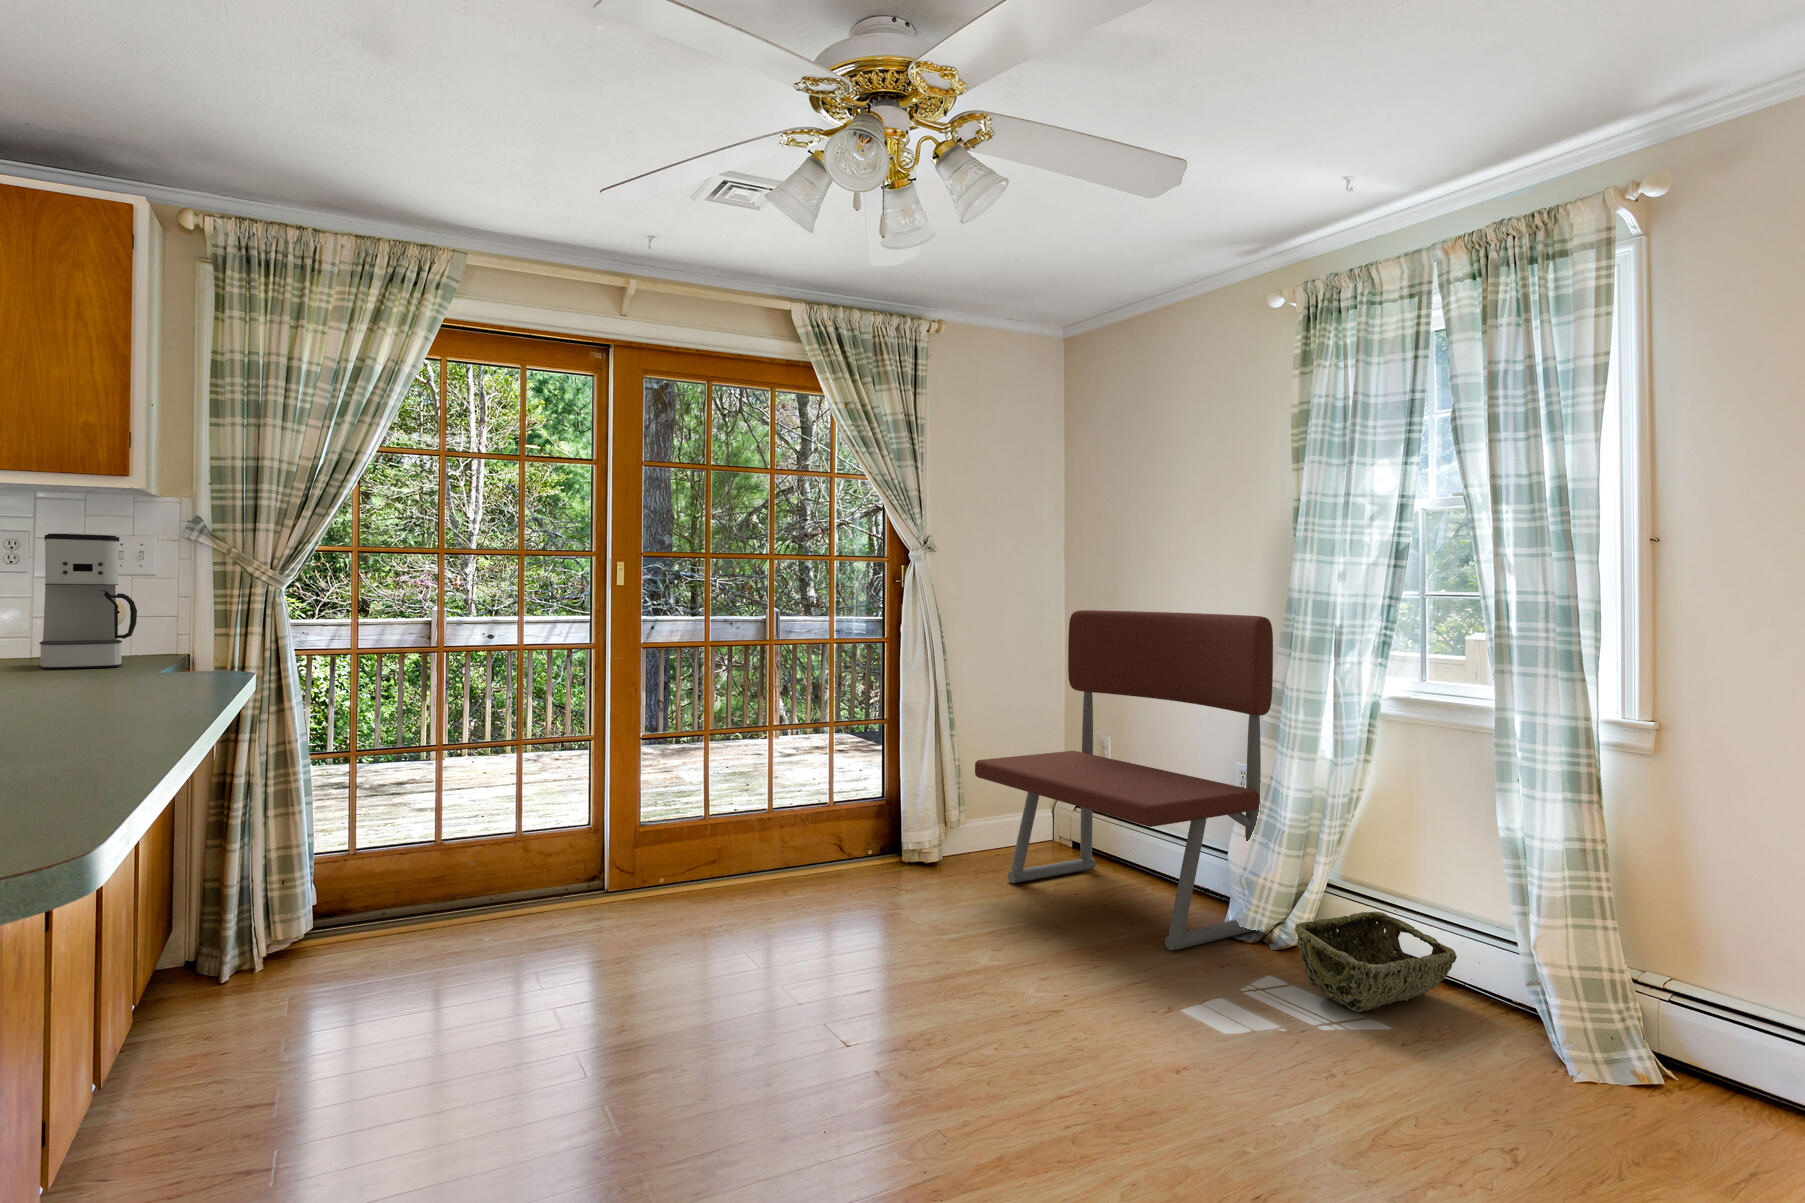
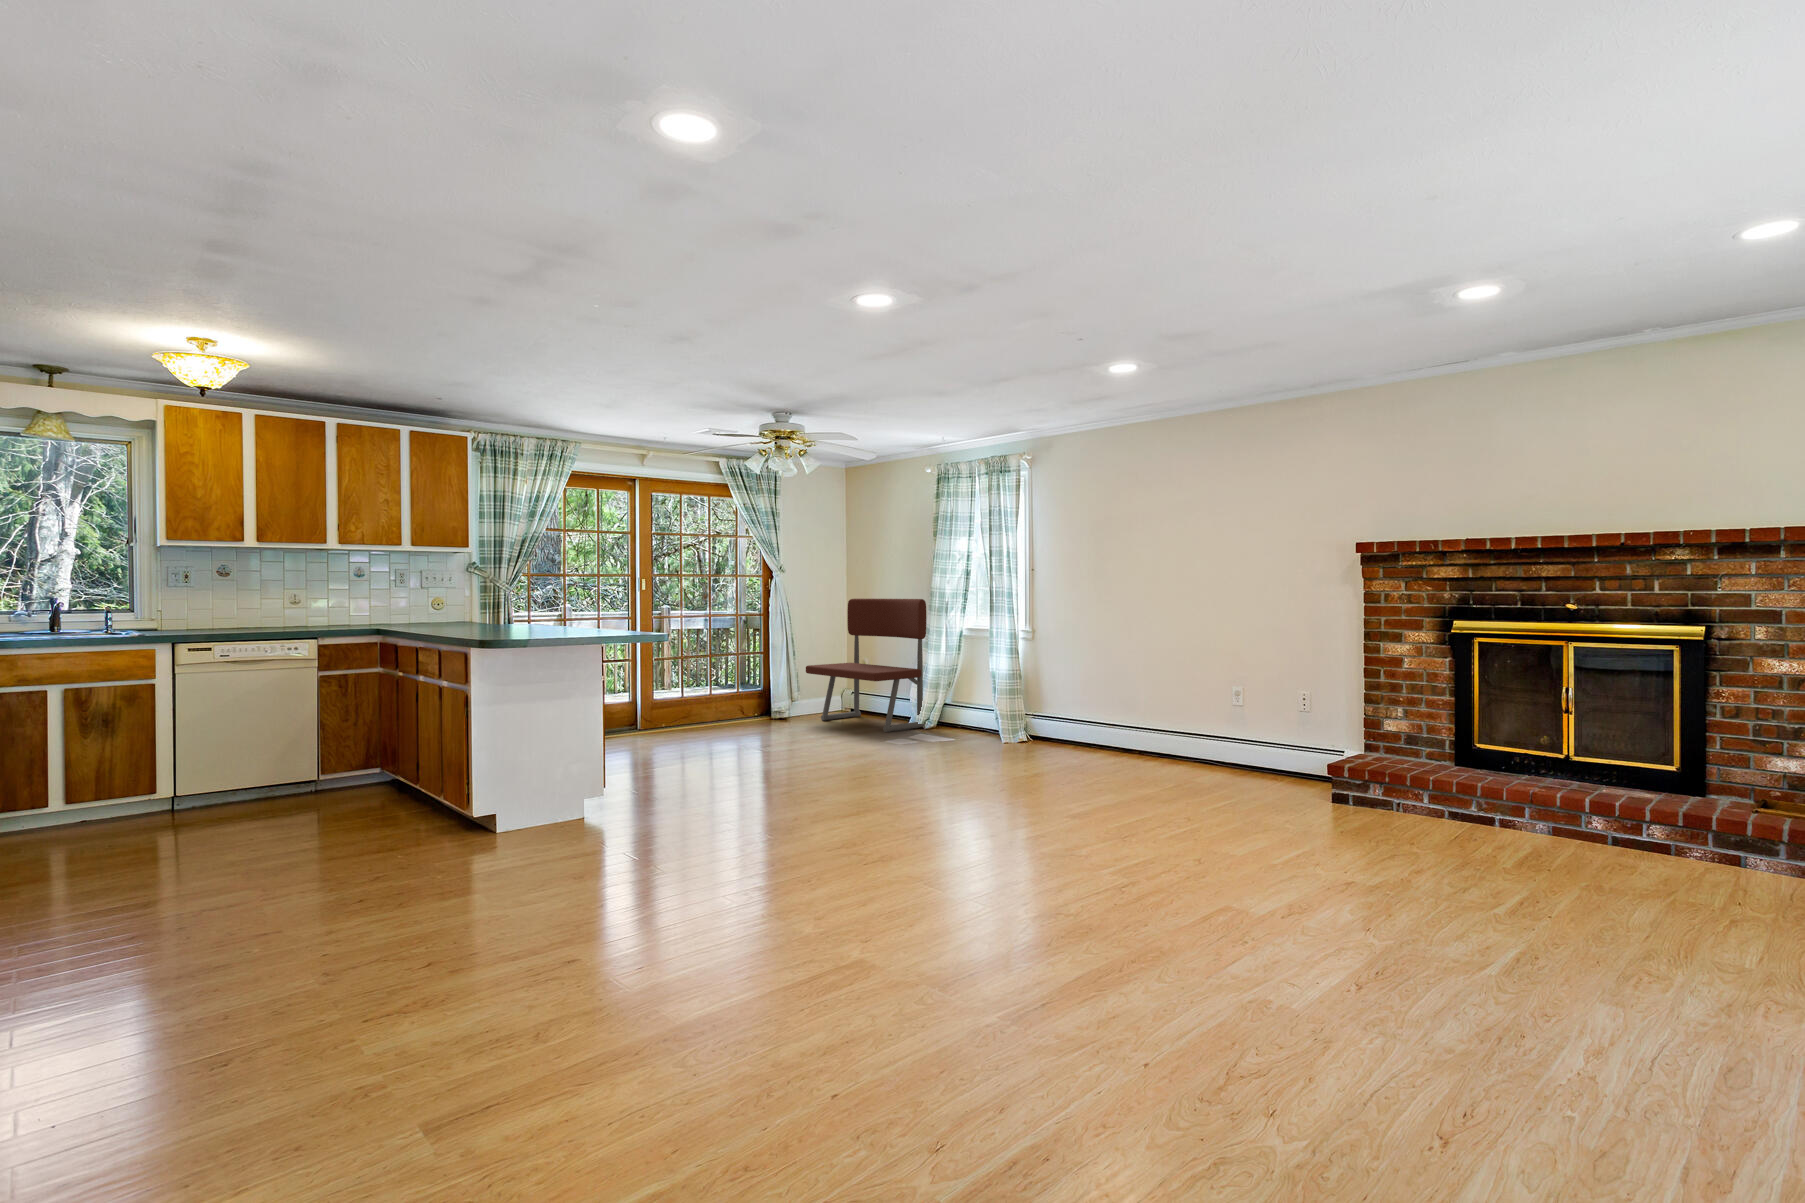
coffee maker: present [39,534,137,669] -> none [438,570,475,622]
woven basket: present [1295,912,1457,1012] -> none [927,710,983,740]

